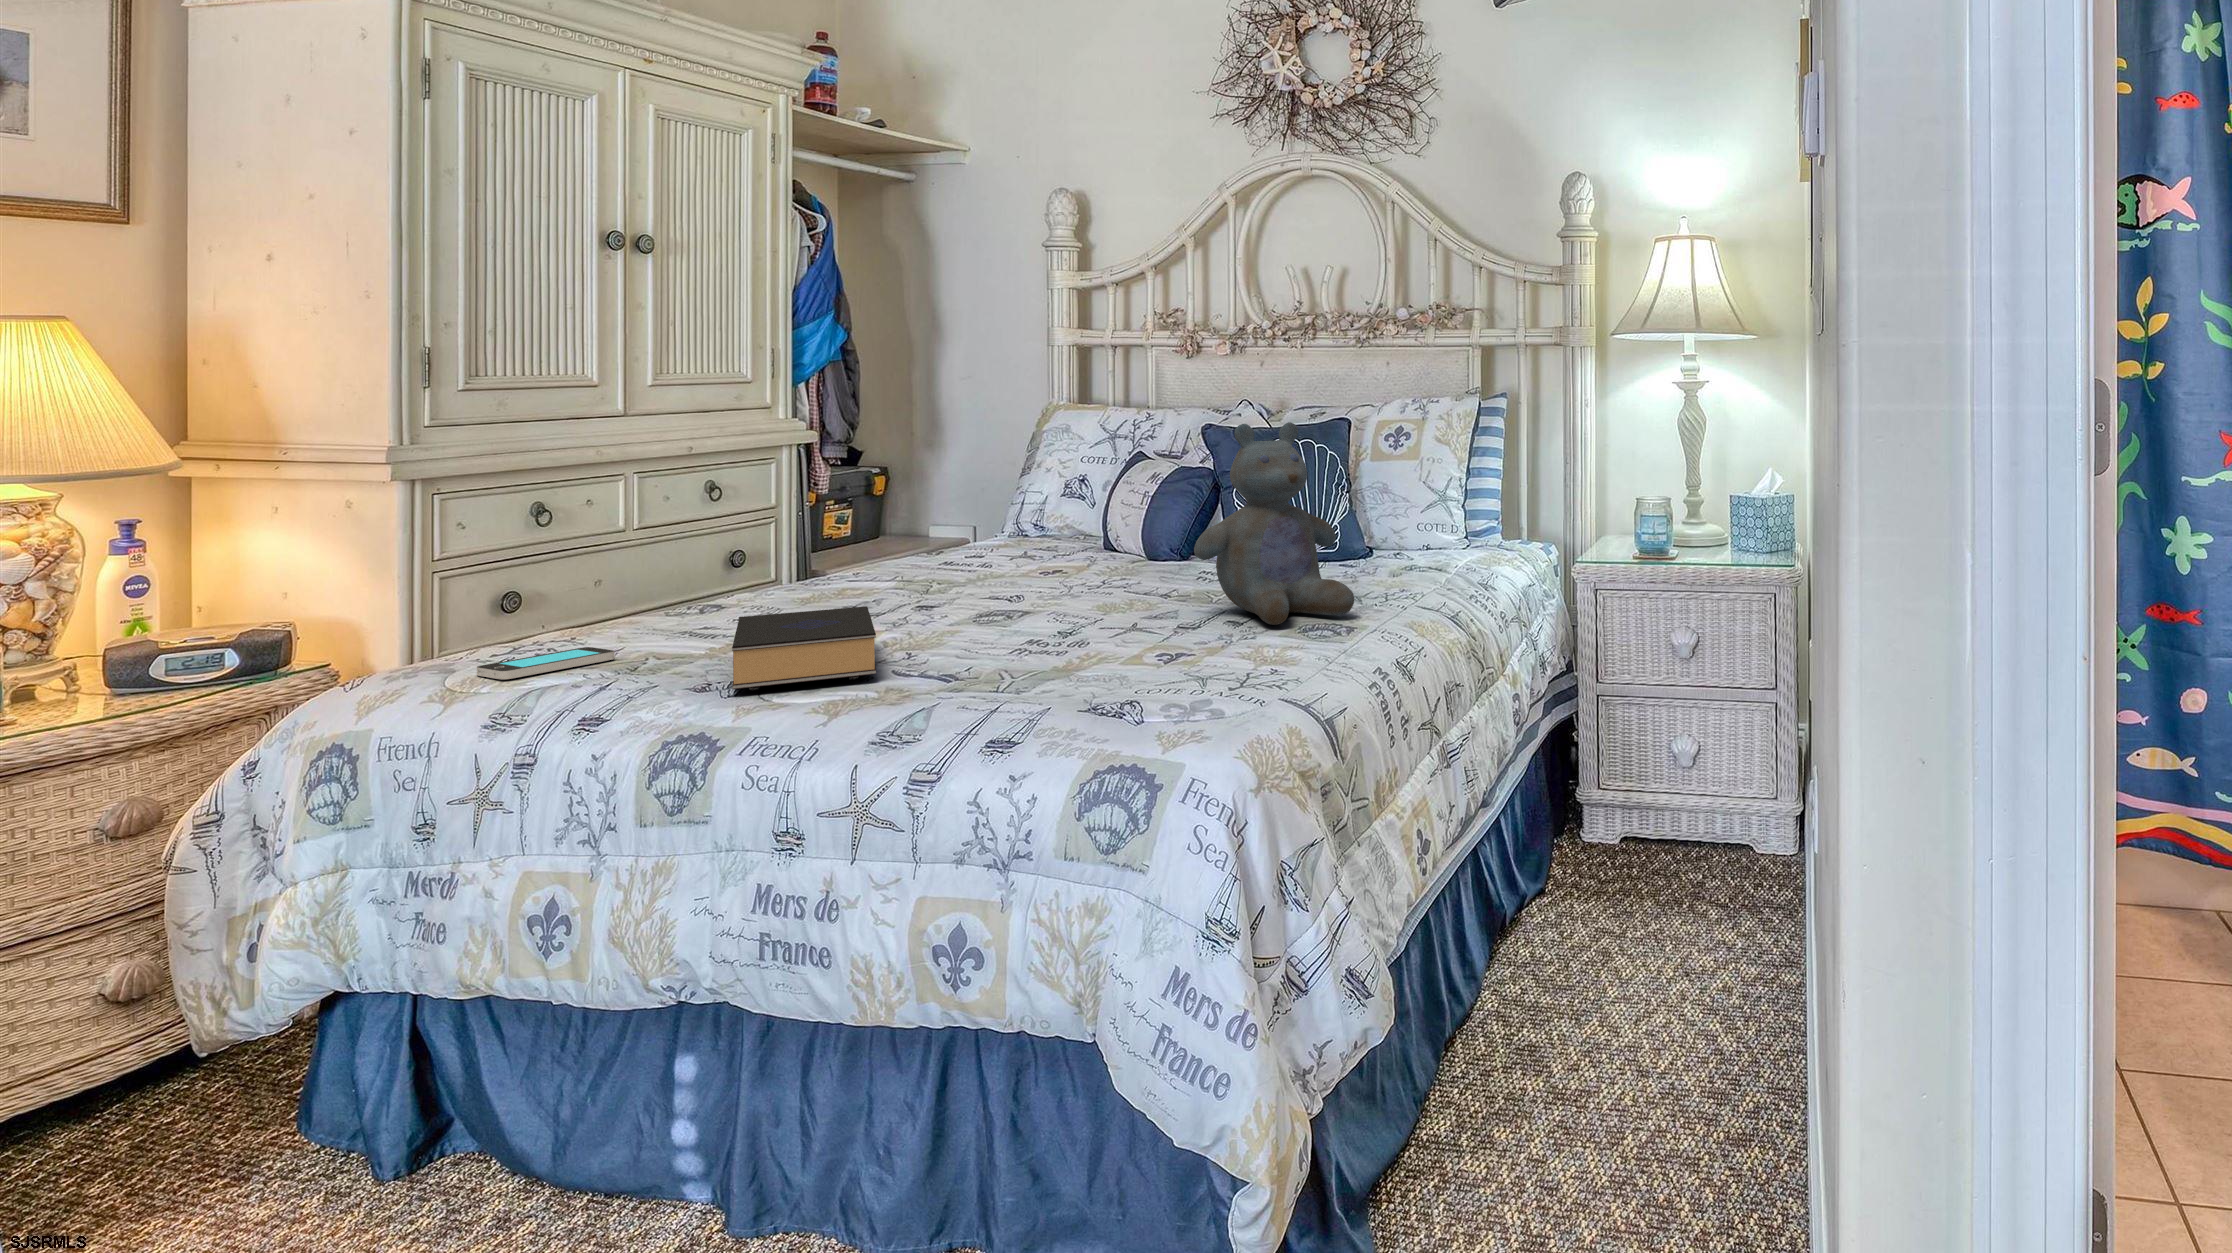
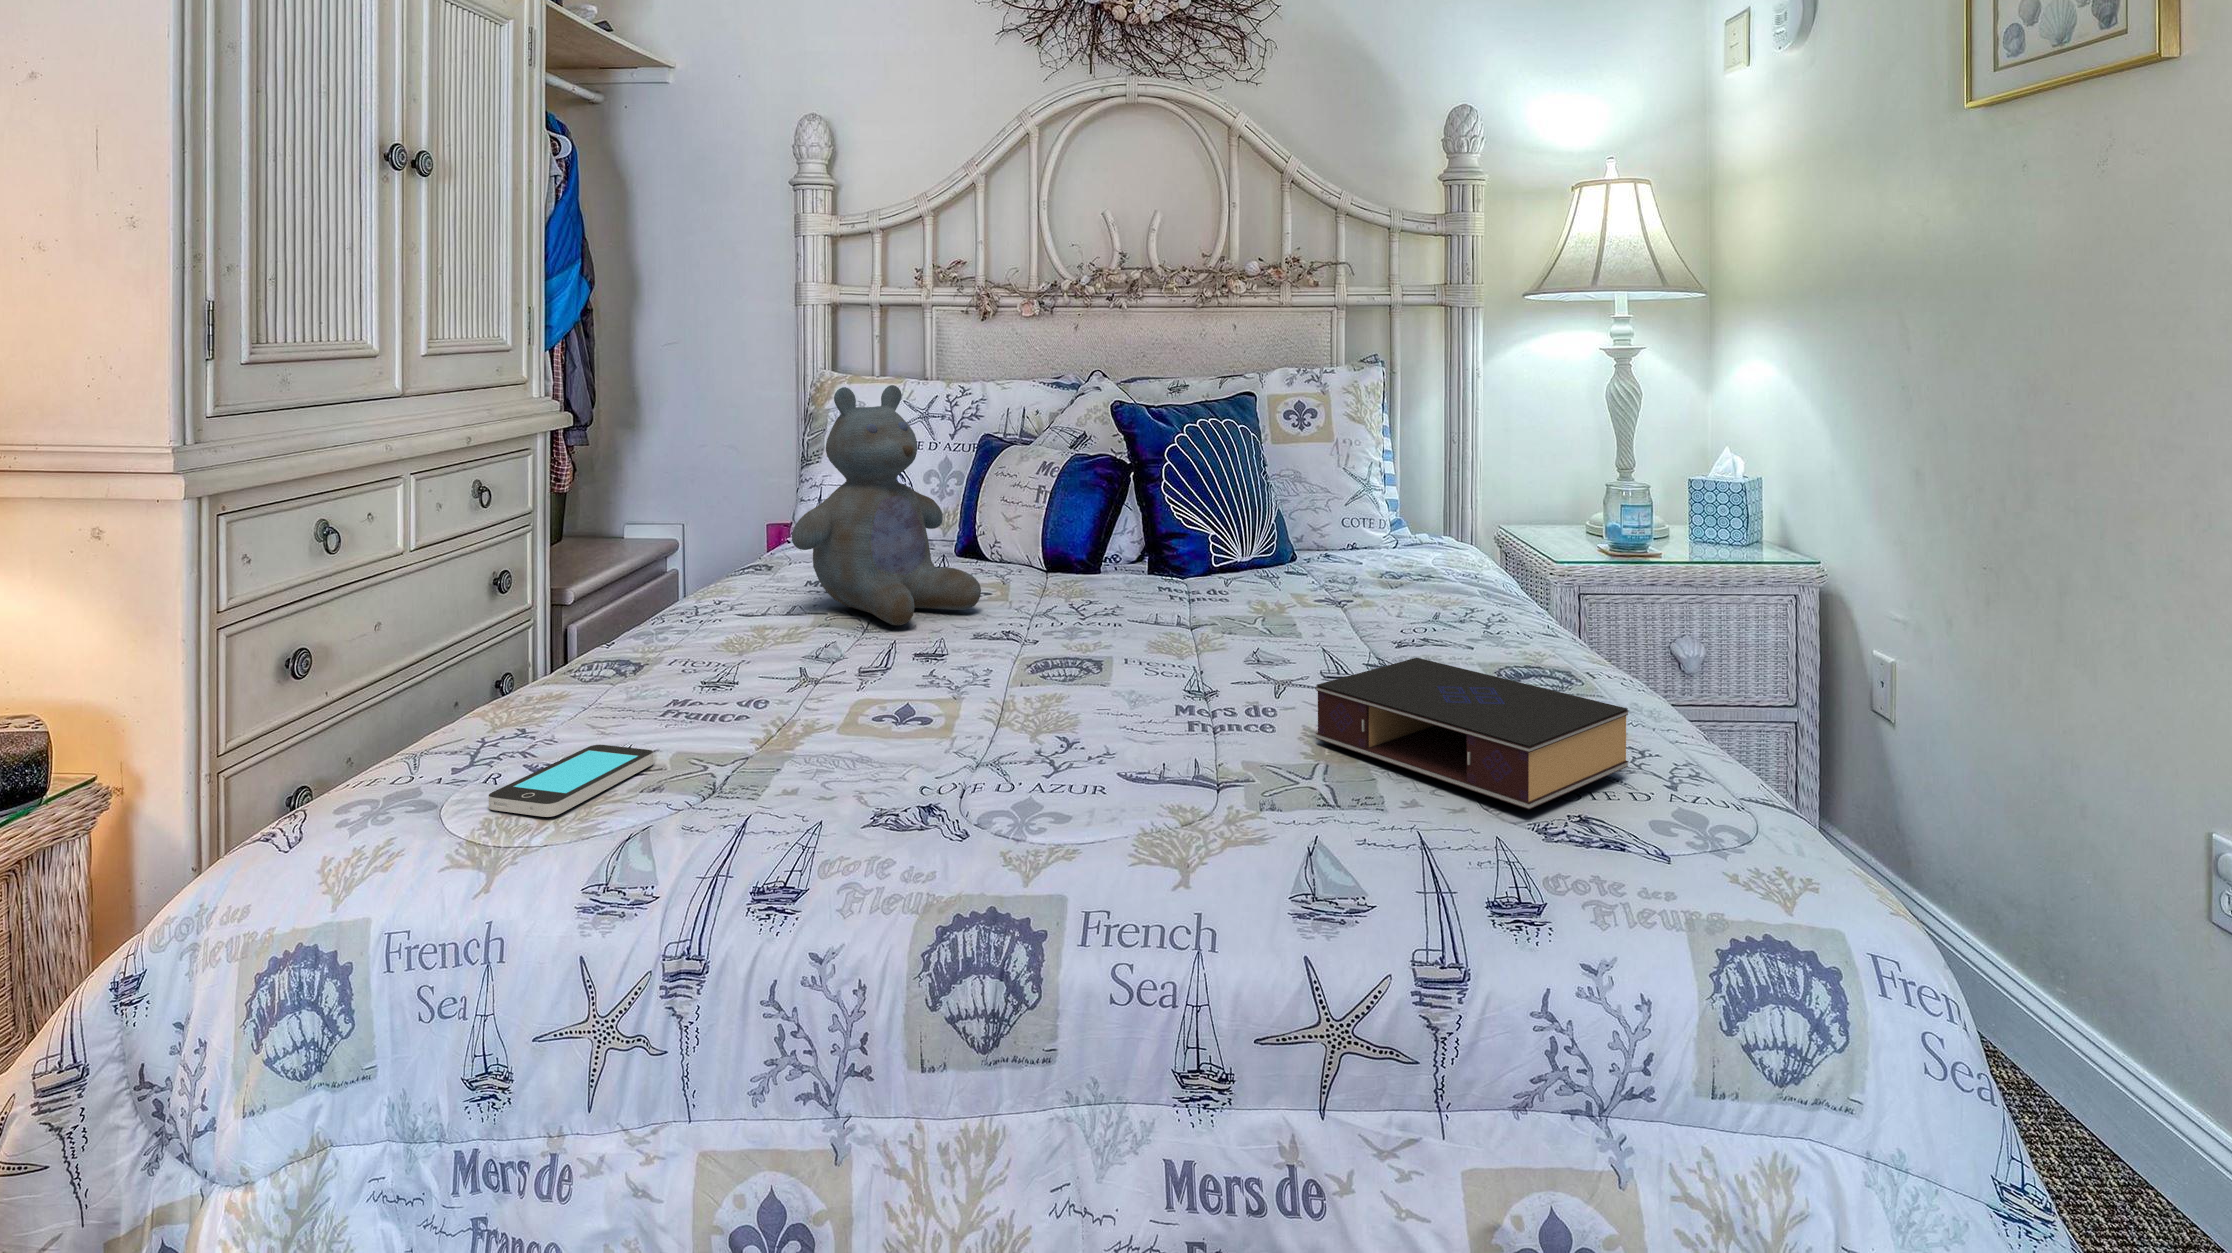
stuffed bear: present [1194,423,1354,625] -> present [792,385,981,625]
book: present [732,606,876,691] -> present [1316,658,1628,809]

